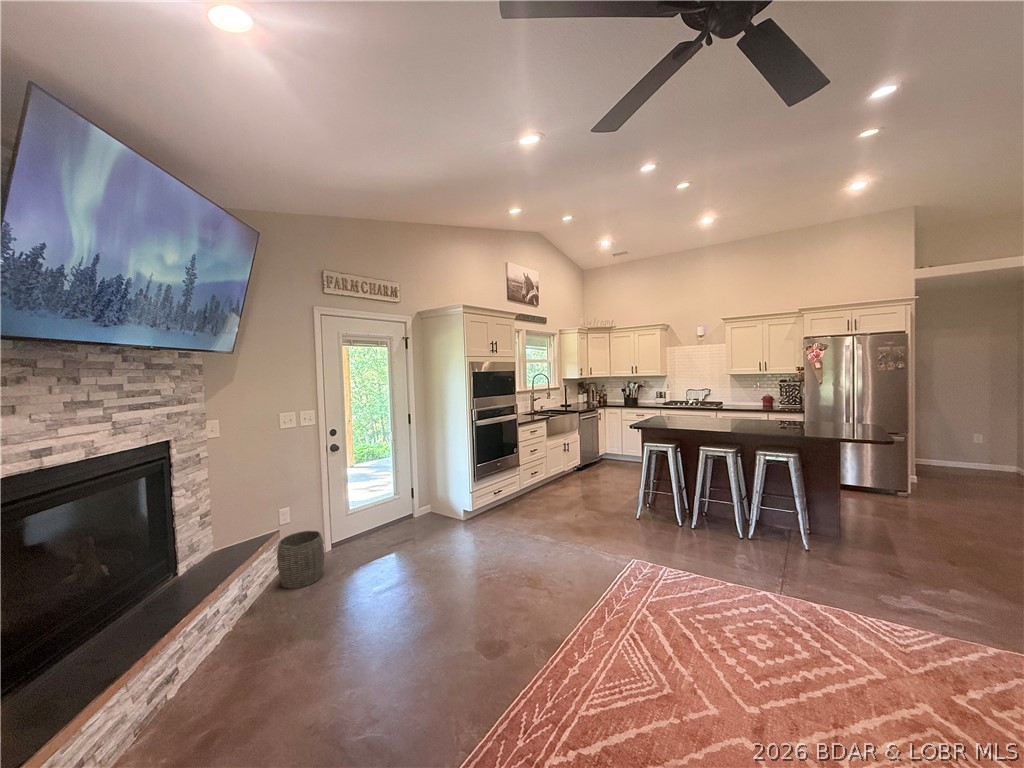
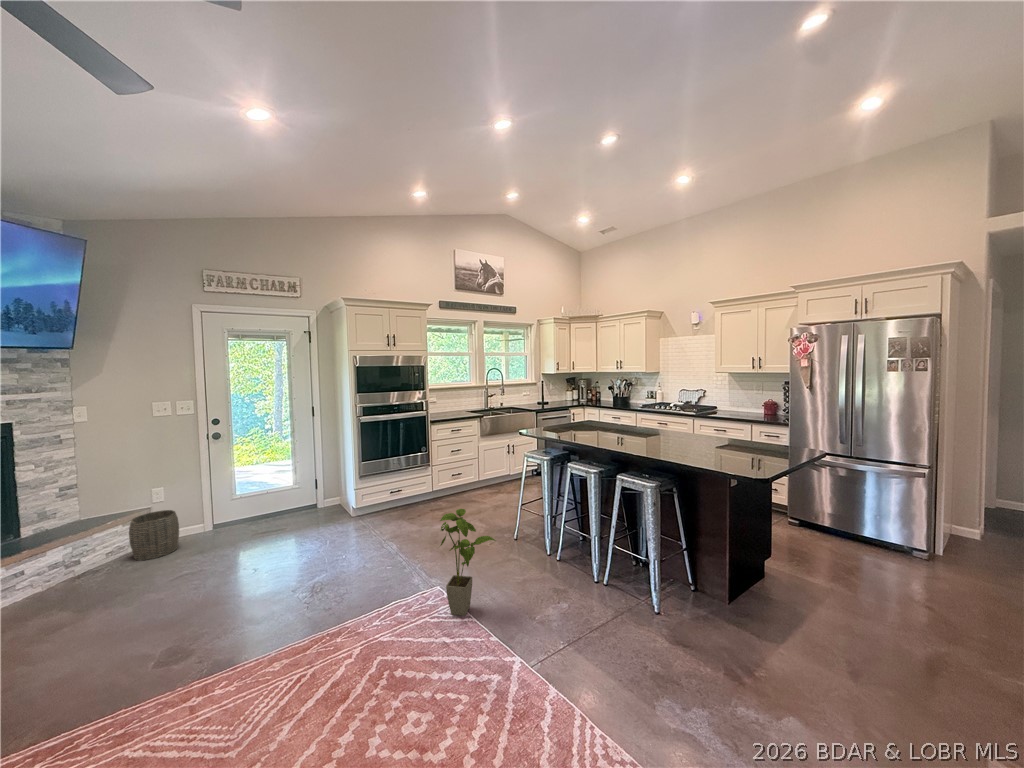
house plant: none [658,485,709,576] -> present [440,509,496,616]

